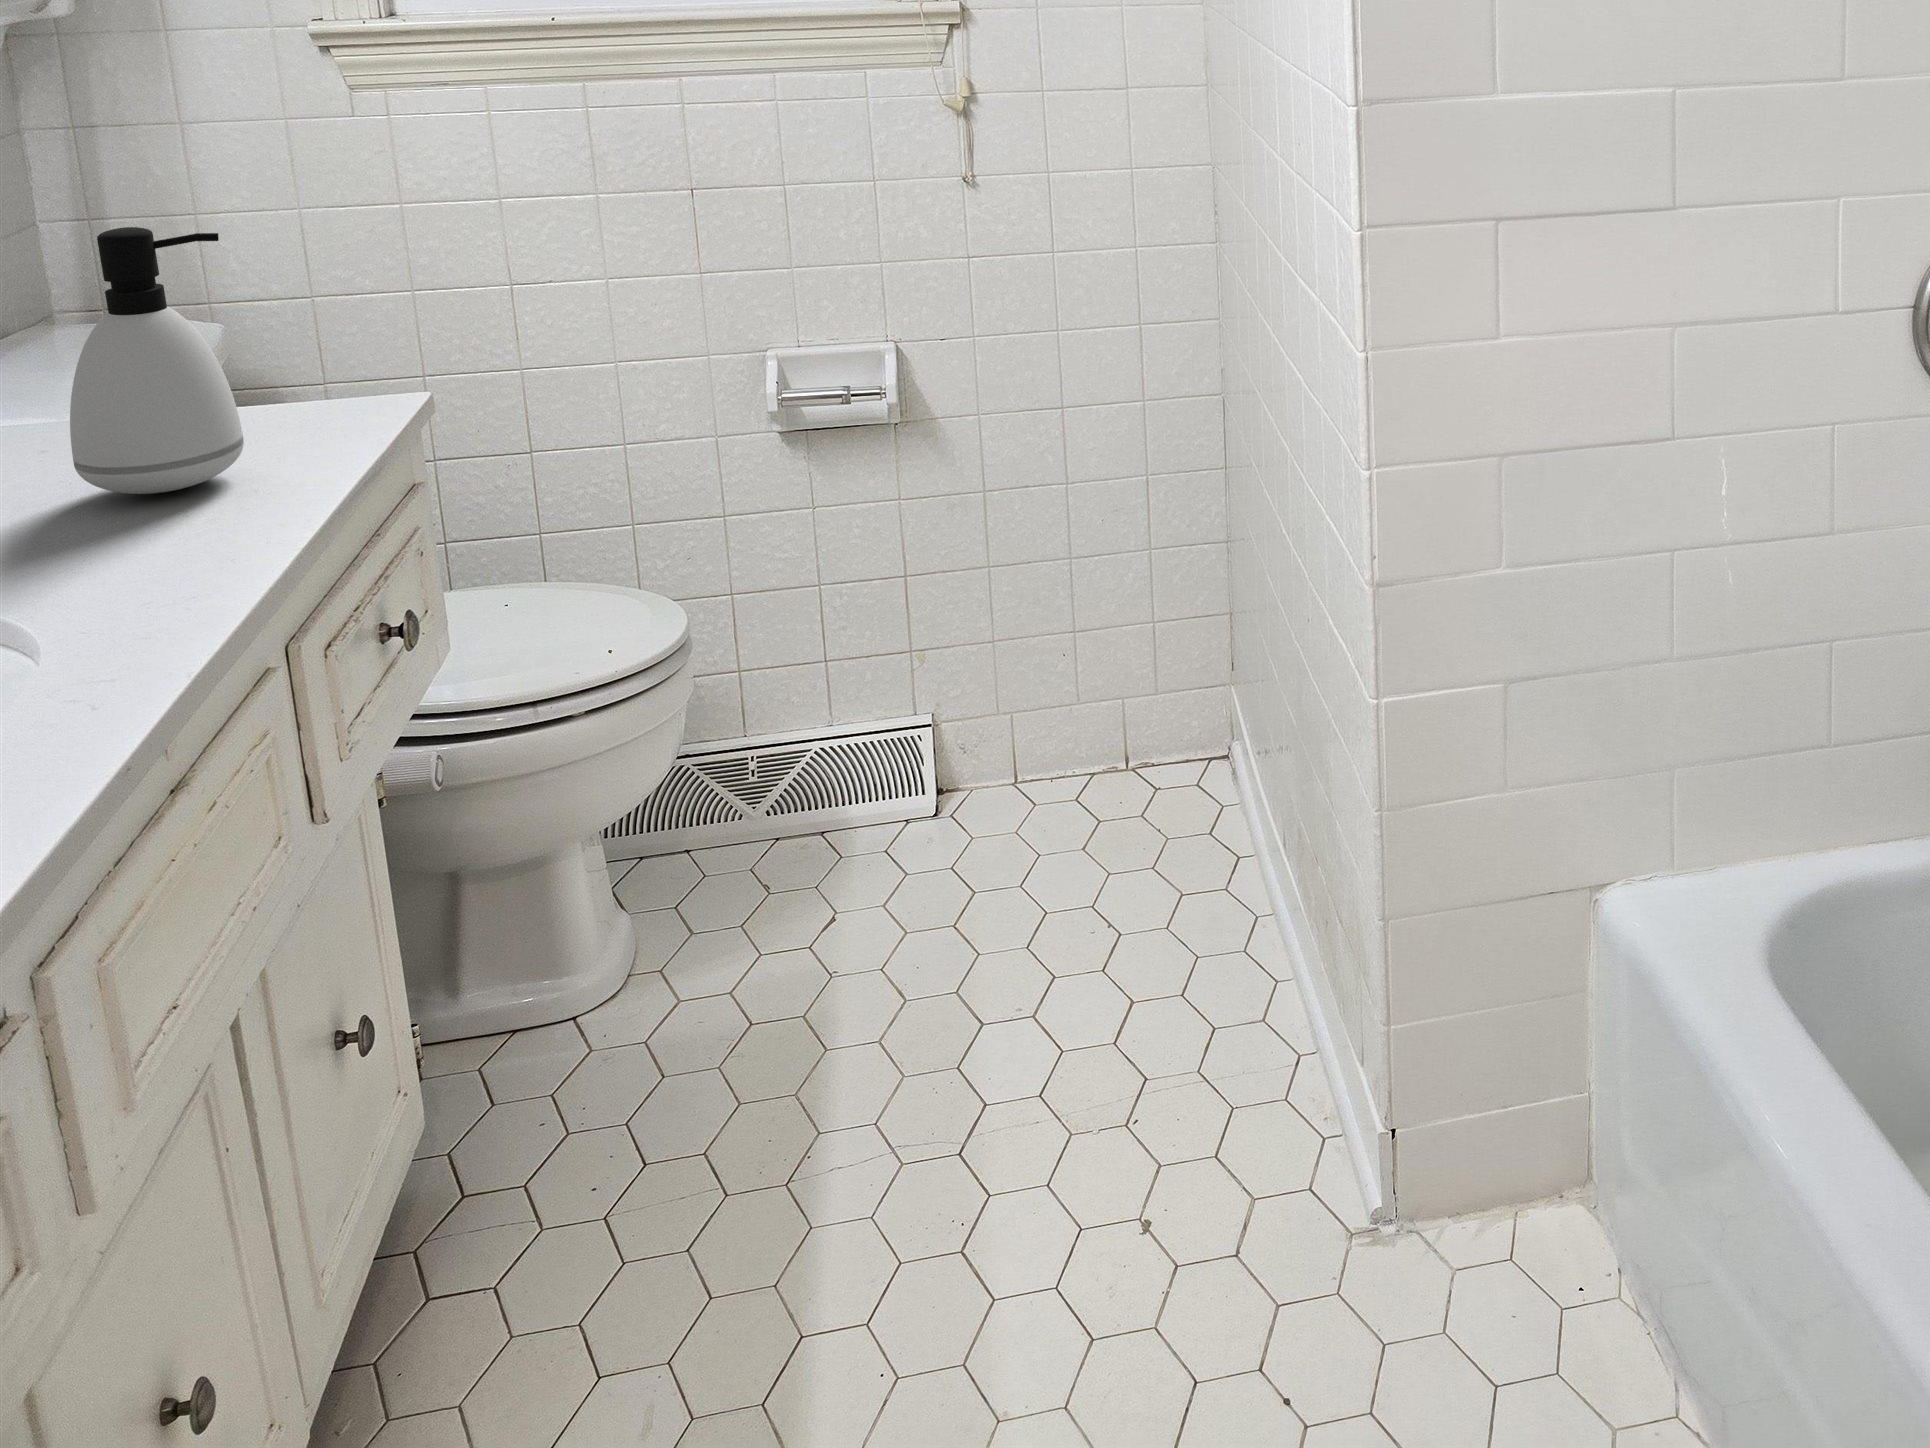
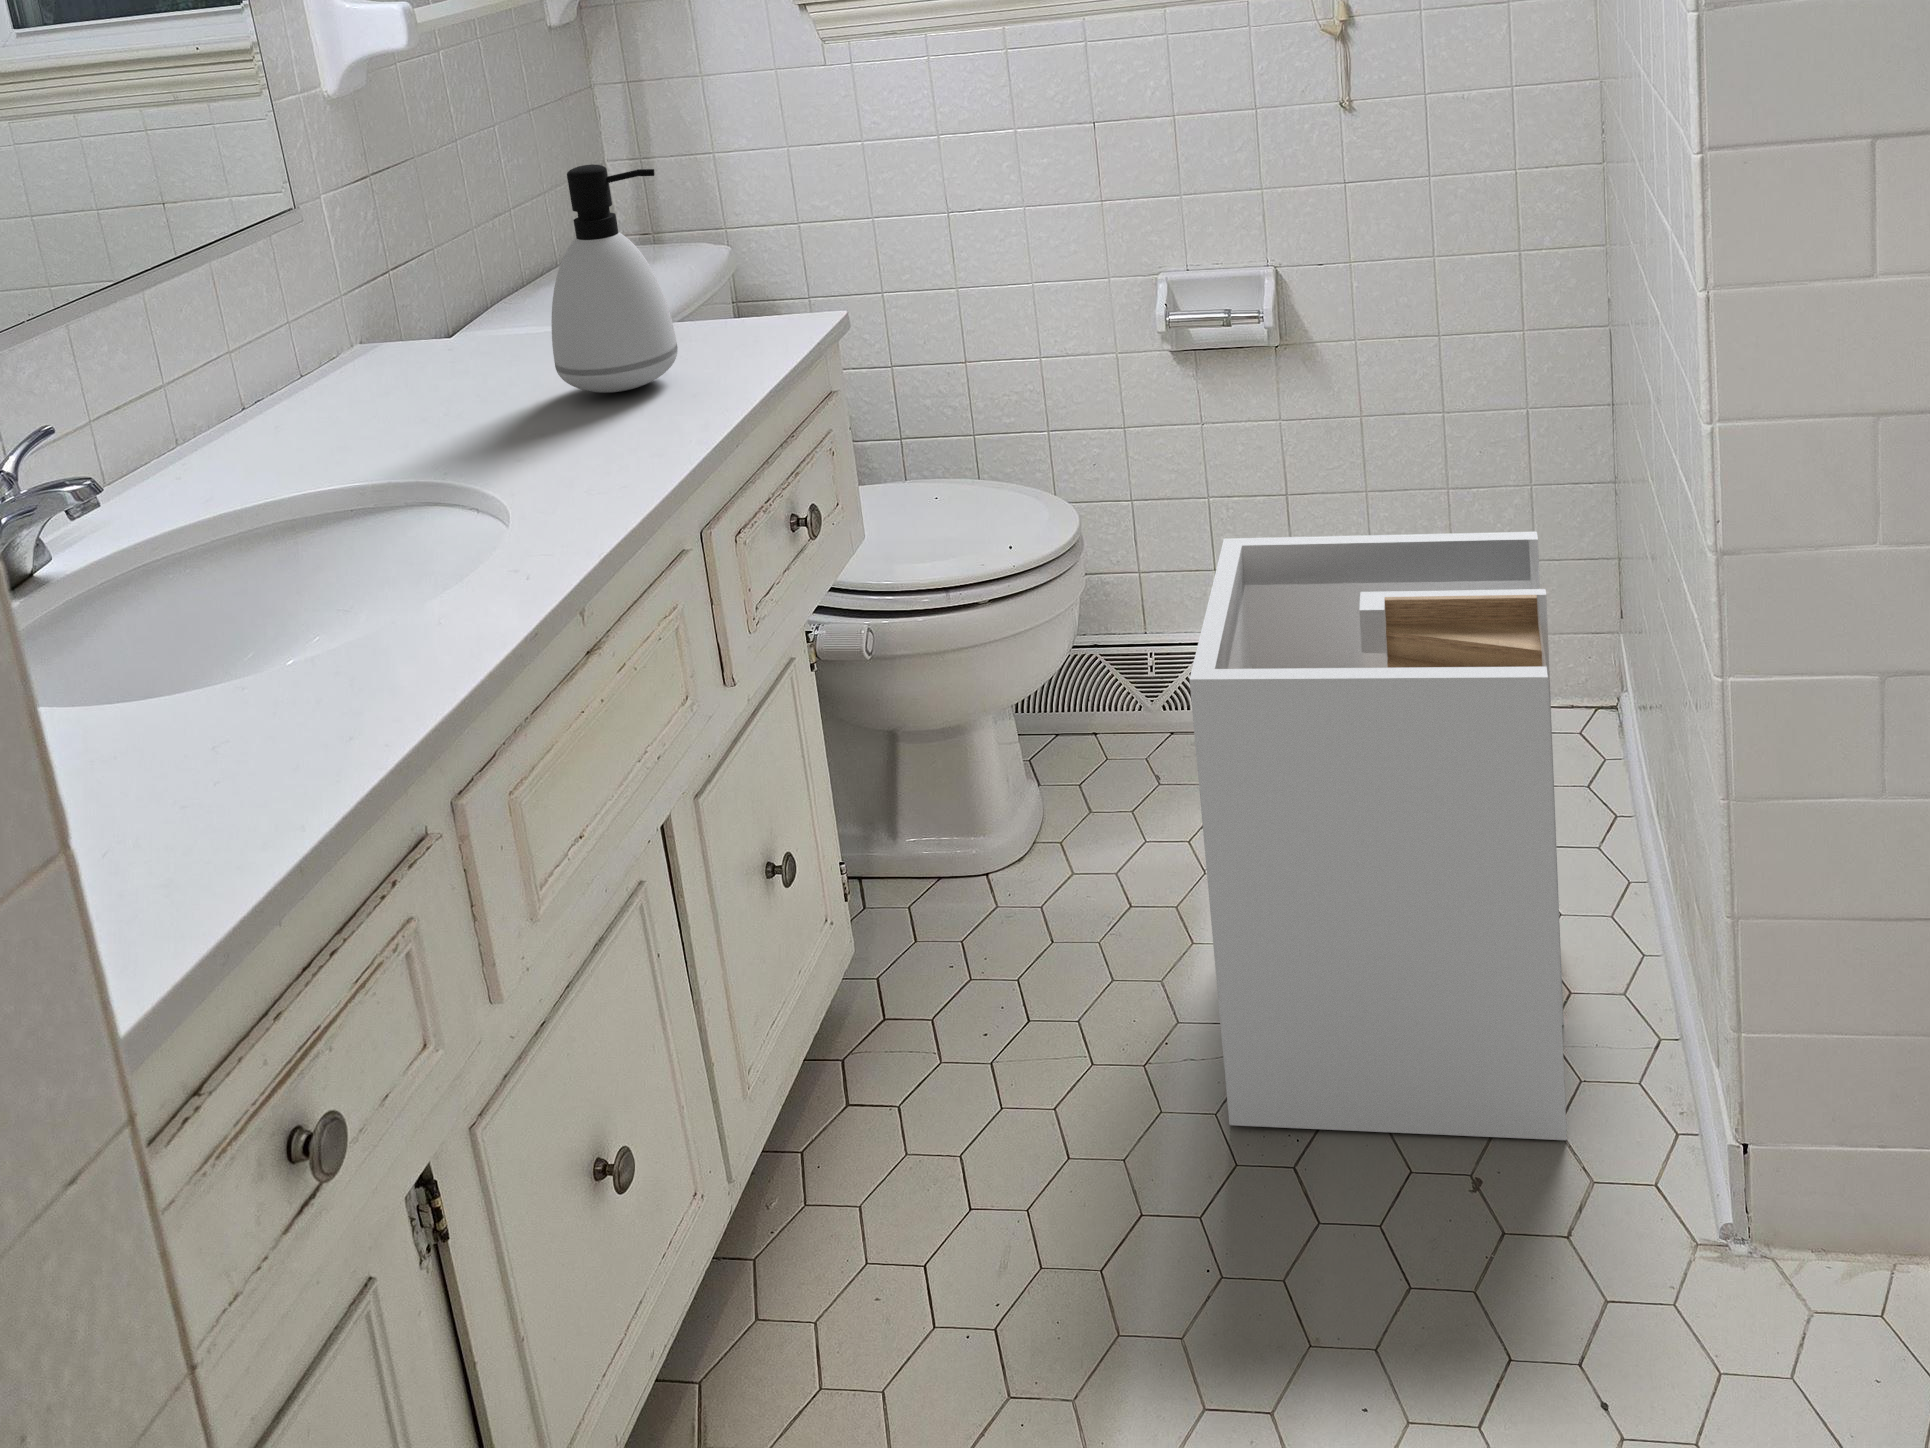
laundry hamper: none [860,584,1228,1211] -> present [1190,532,1567,1140]

